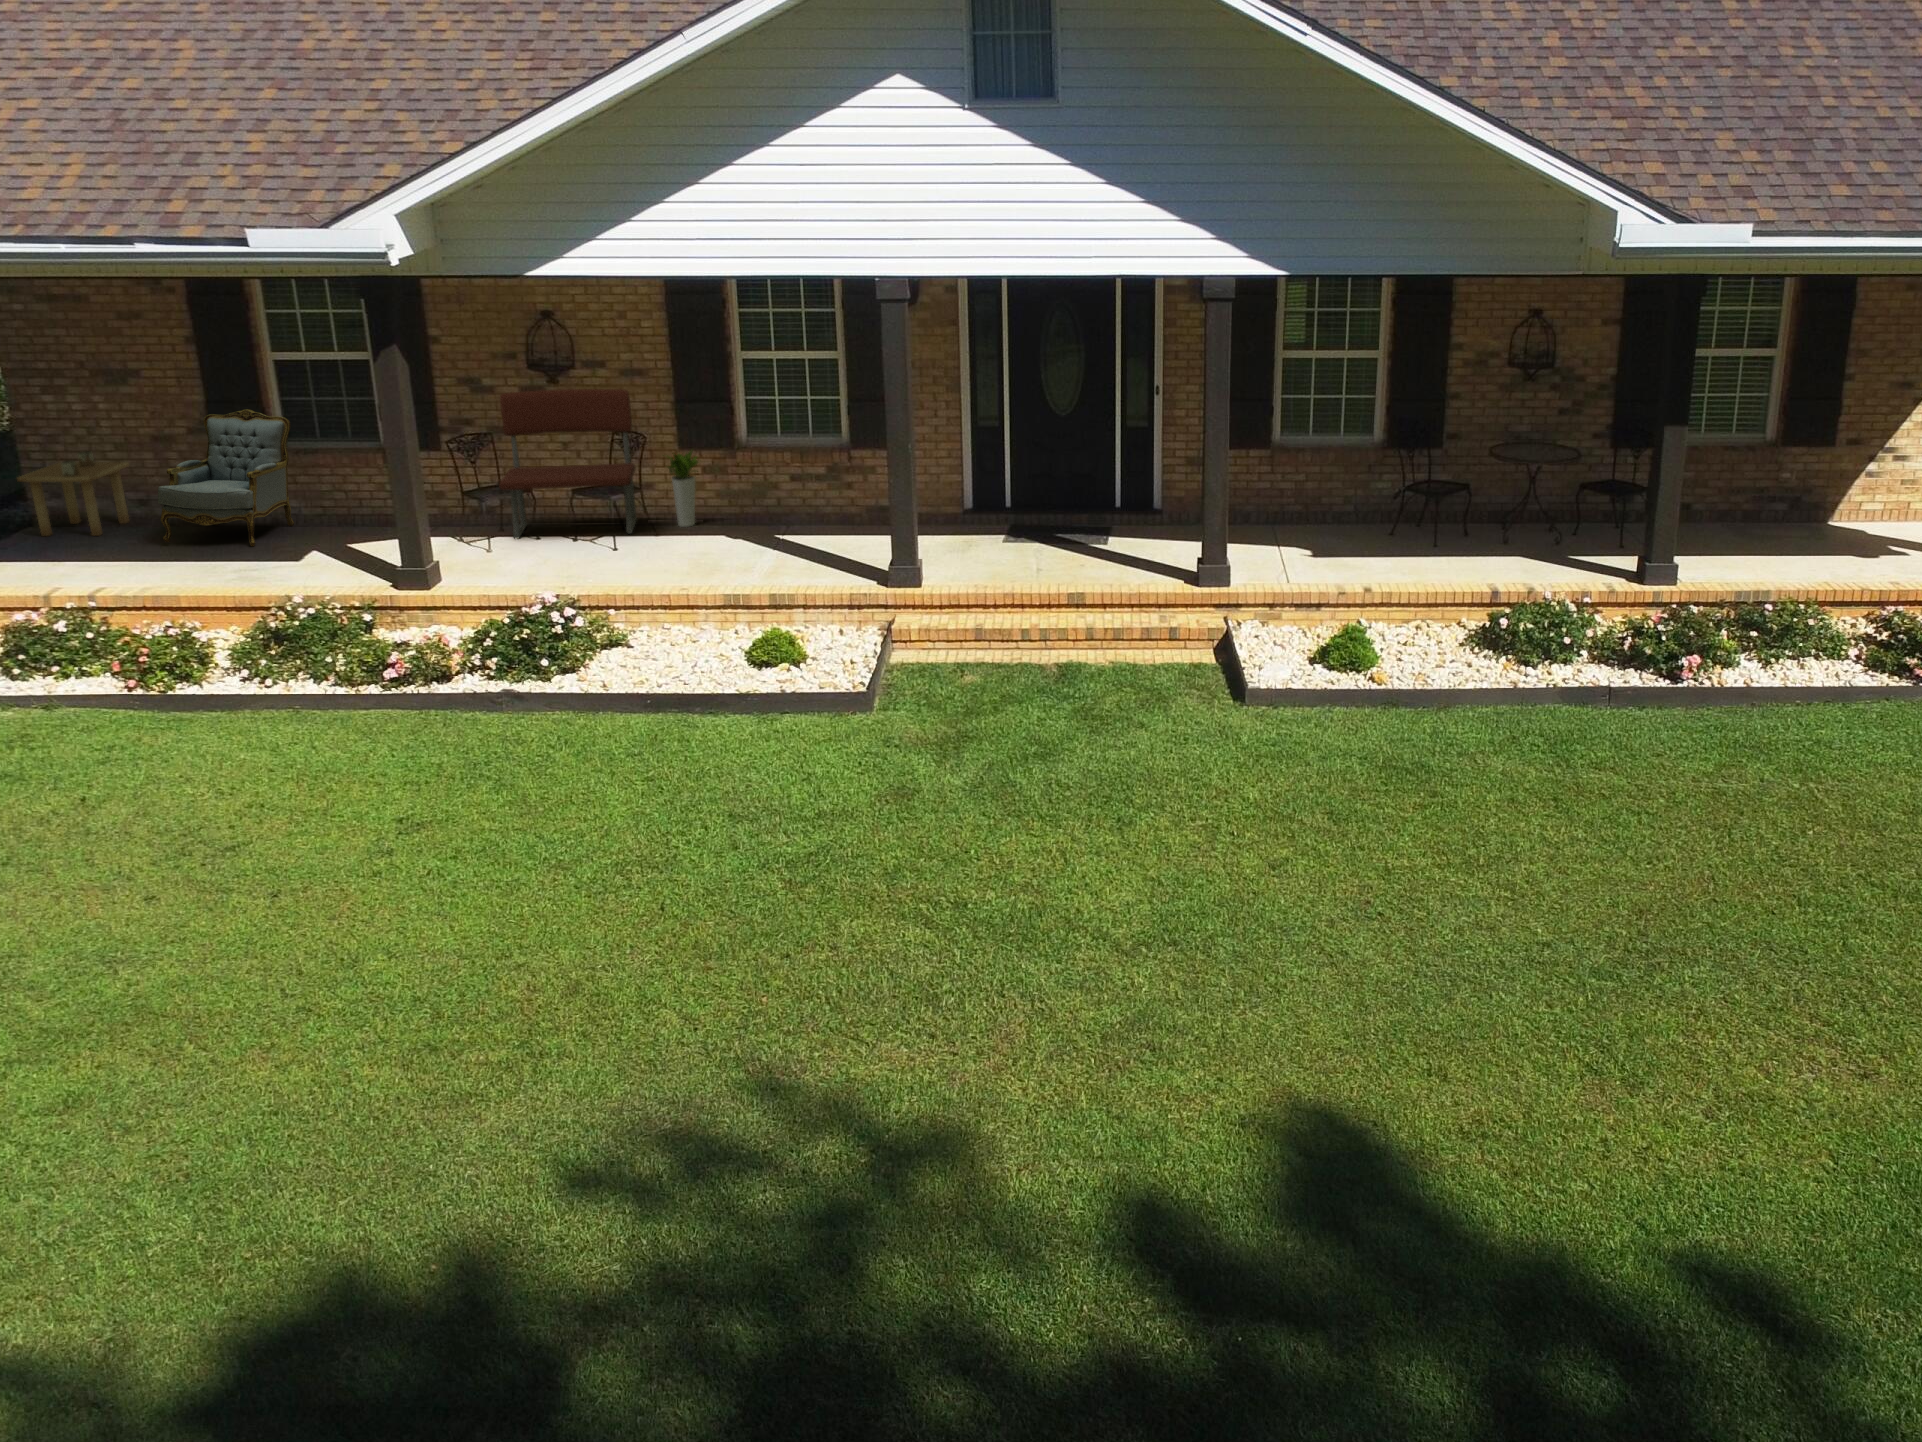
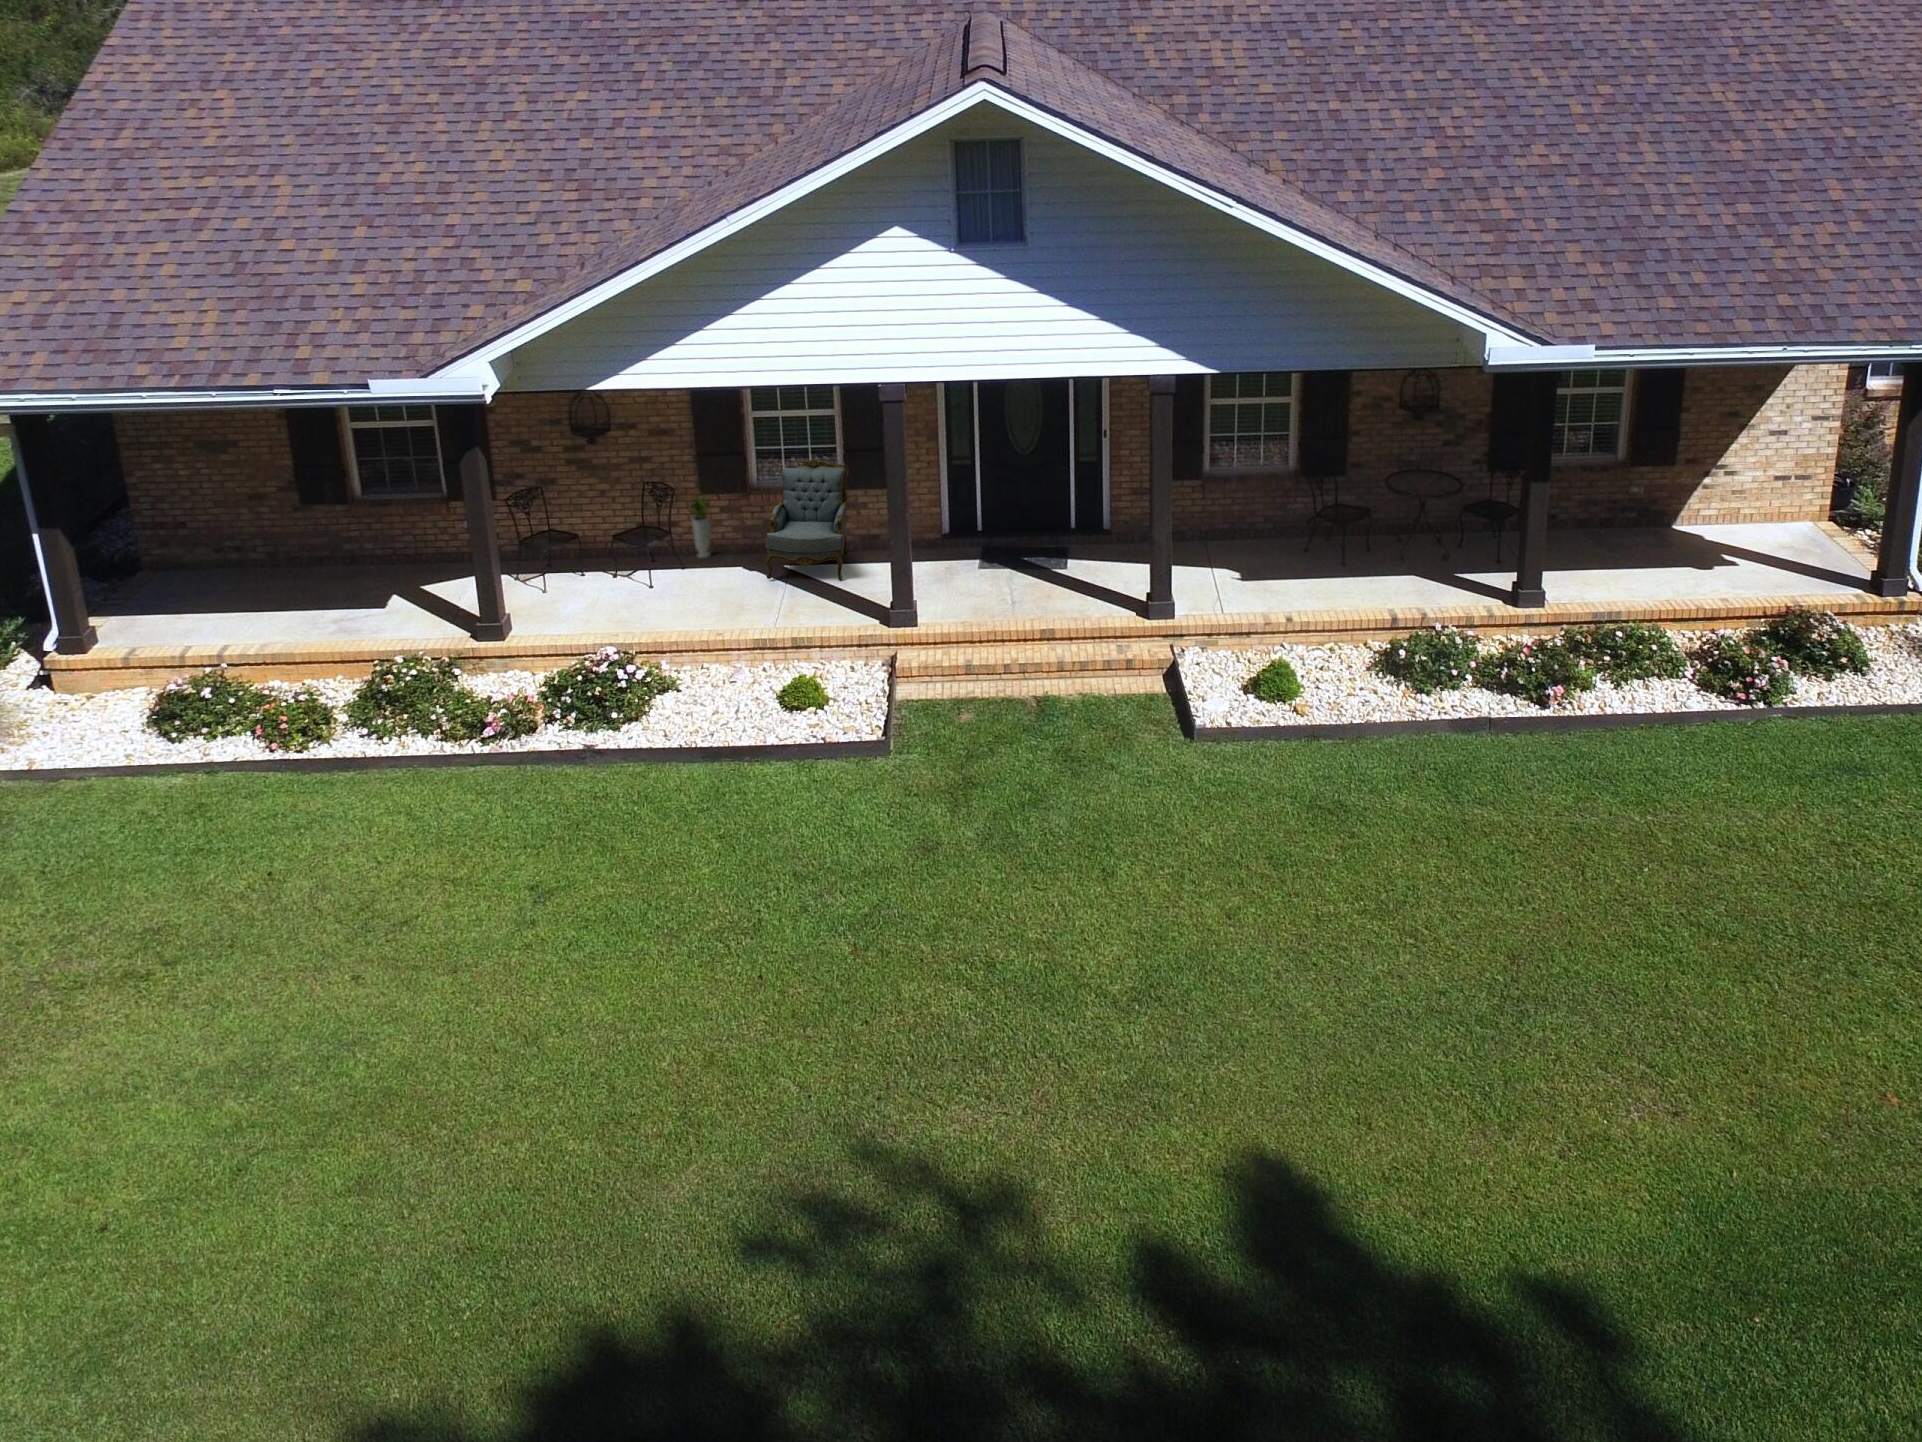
bench: present [499,389,636,539] -> none [547,446,661,579]
armchair: present [158,409,294,546] -> present [766,459,849,581]
side table: present [17,451,129,536] -> none [133,509,222,586]

